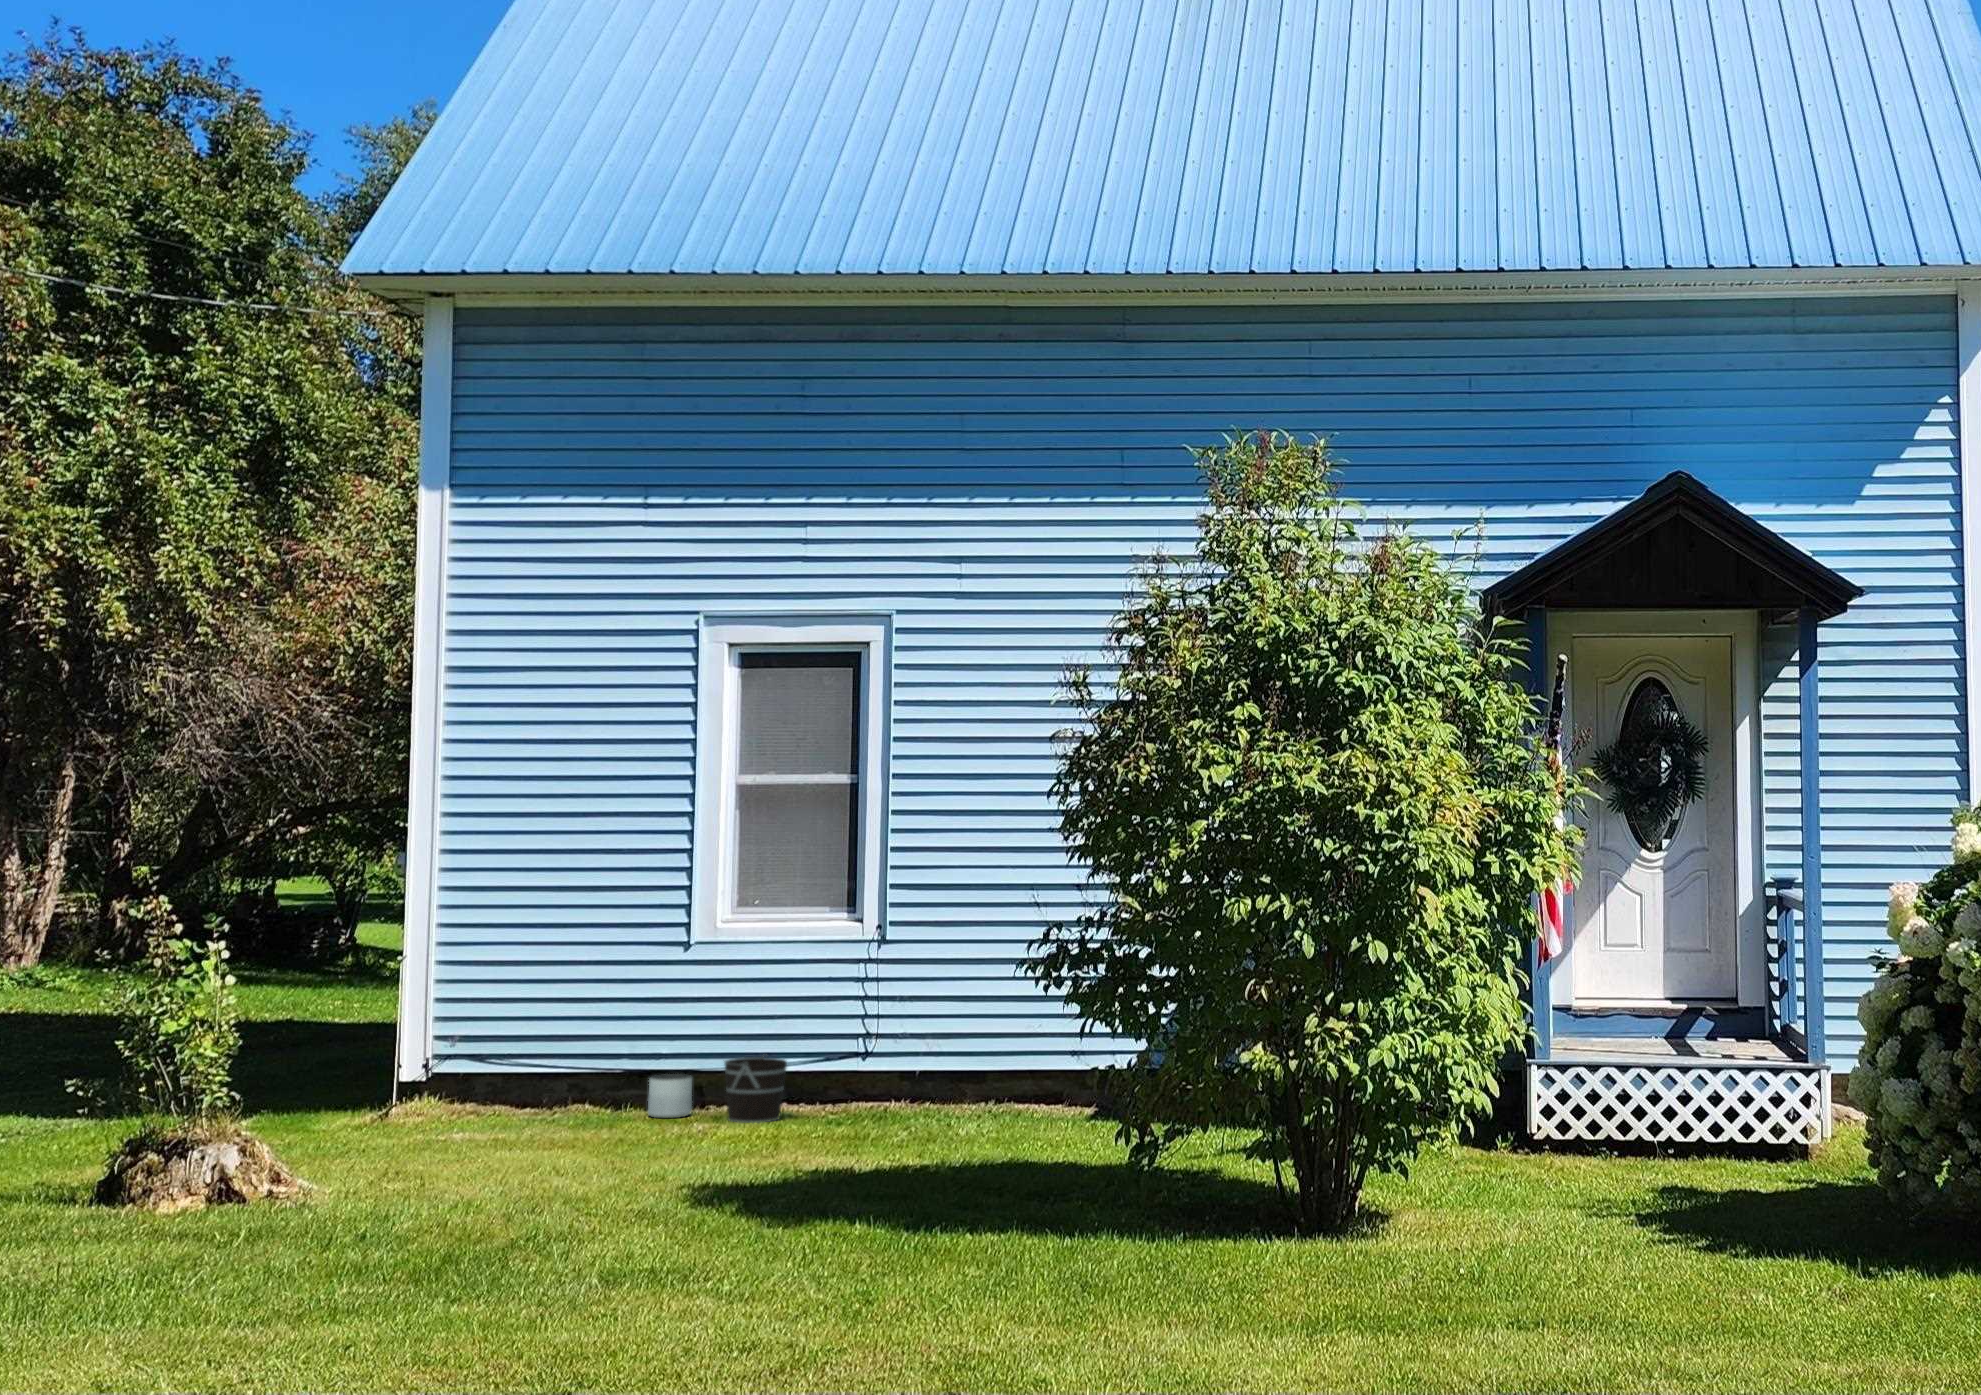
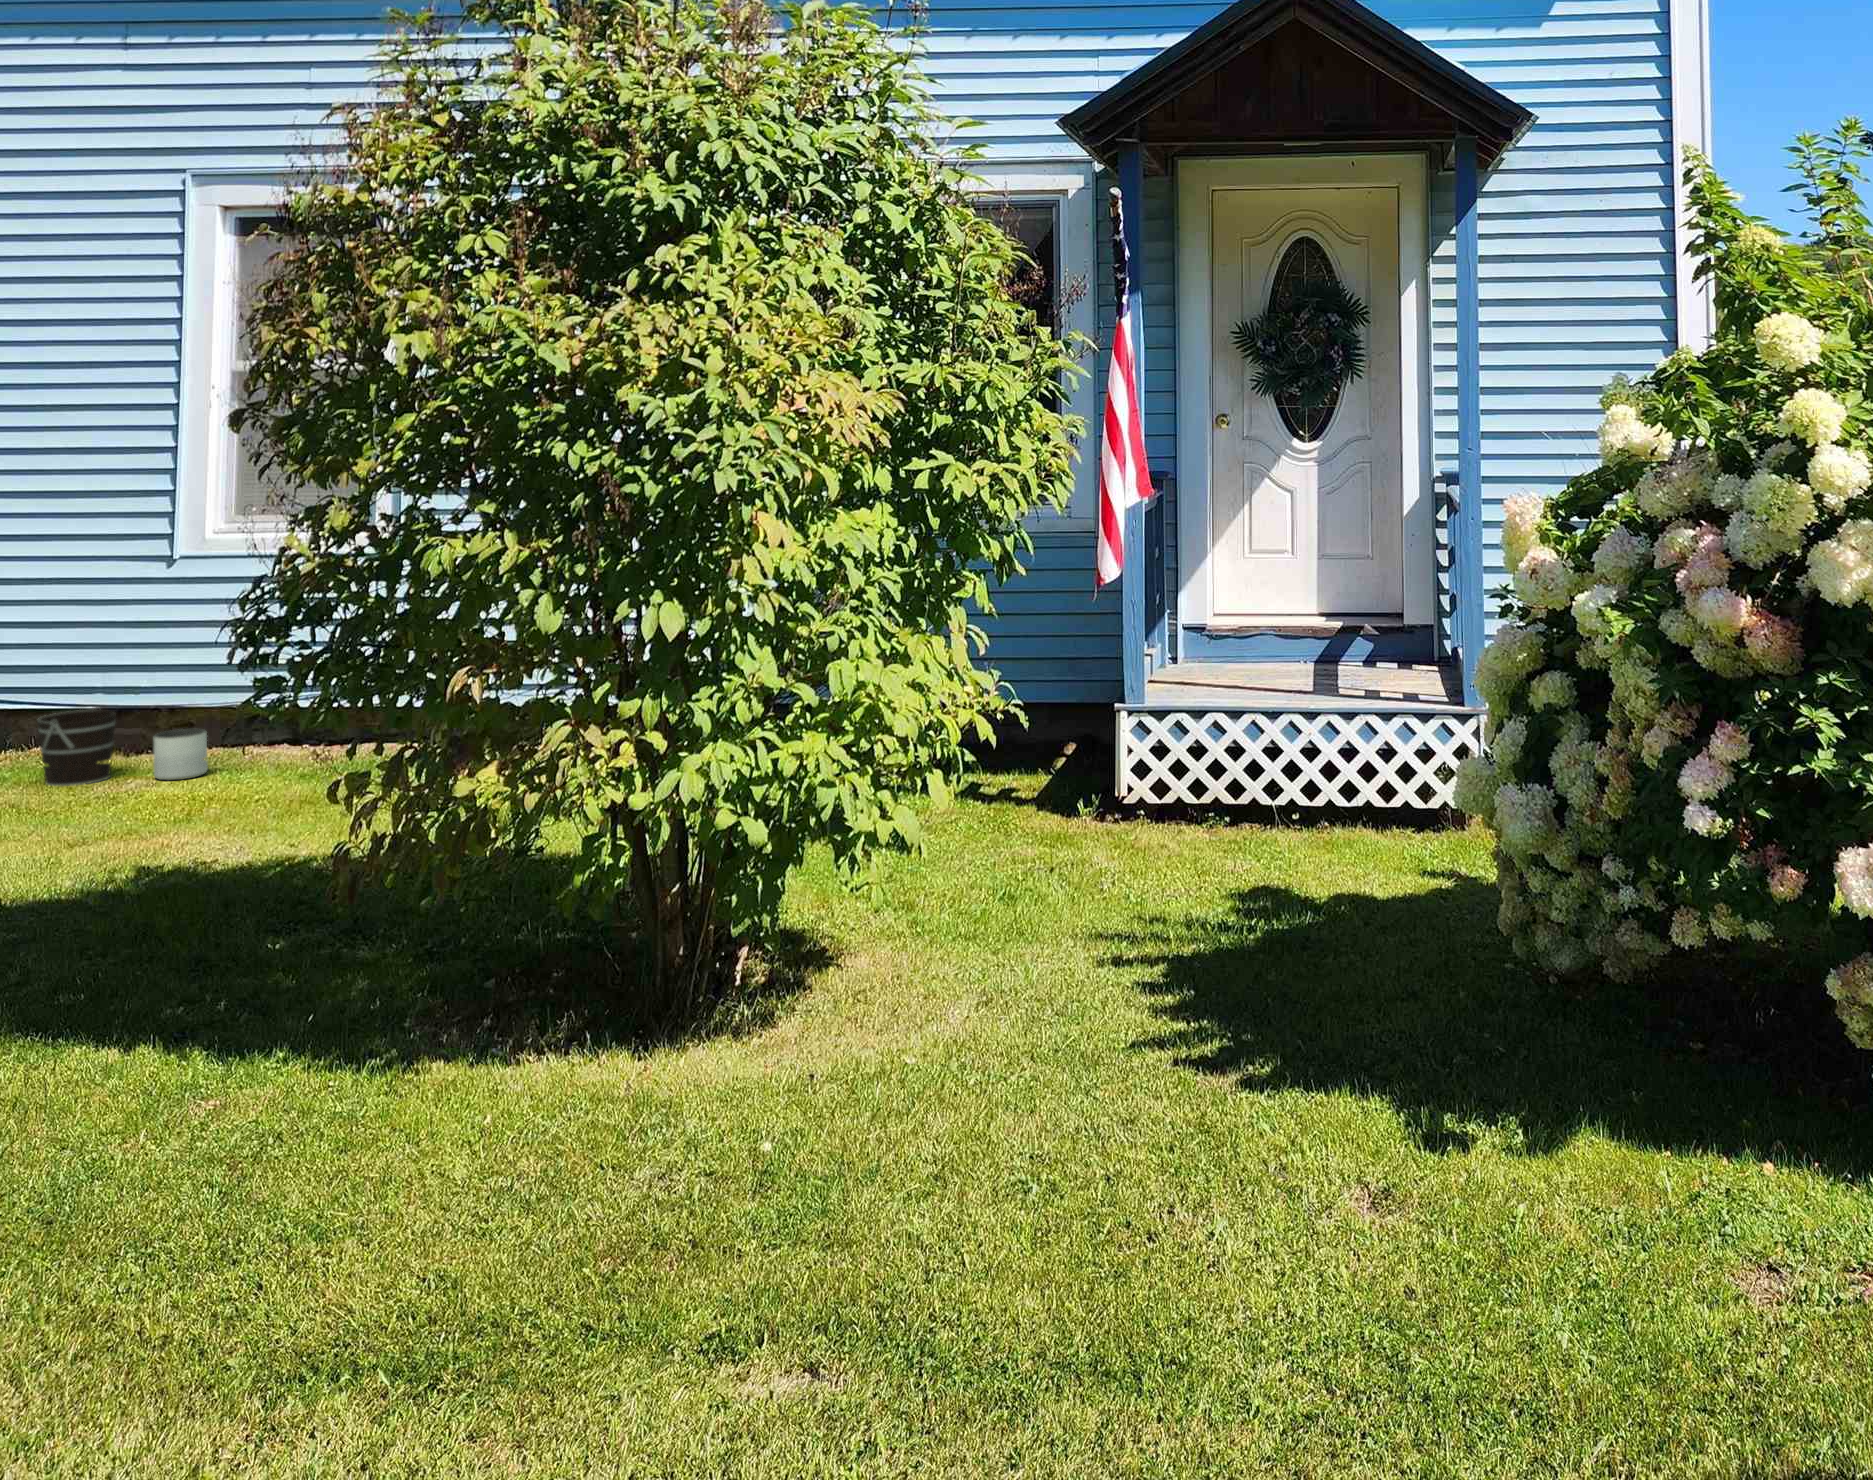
bucket: present [724,1054,787,1123] -> present [37,707,116,786]

